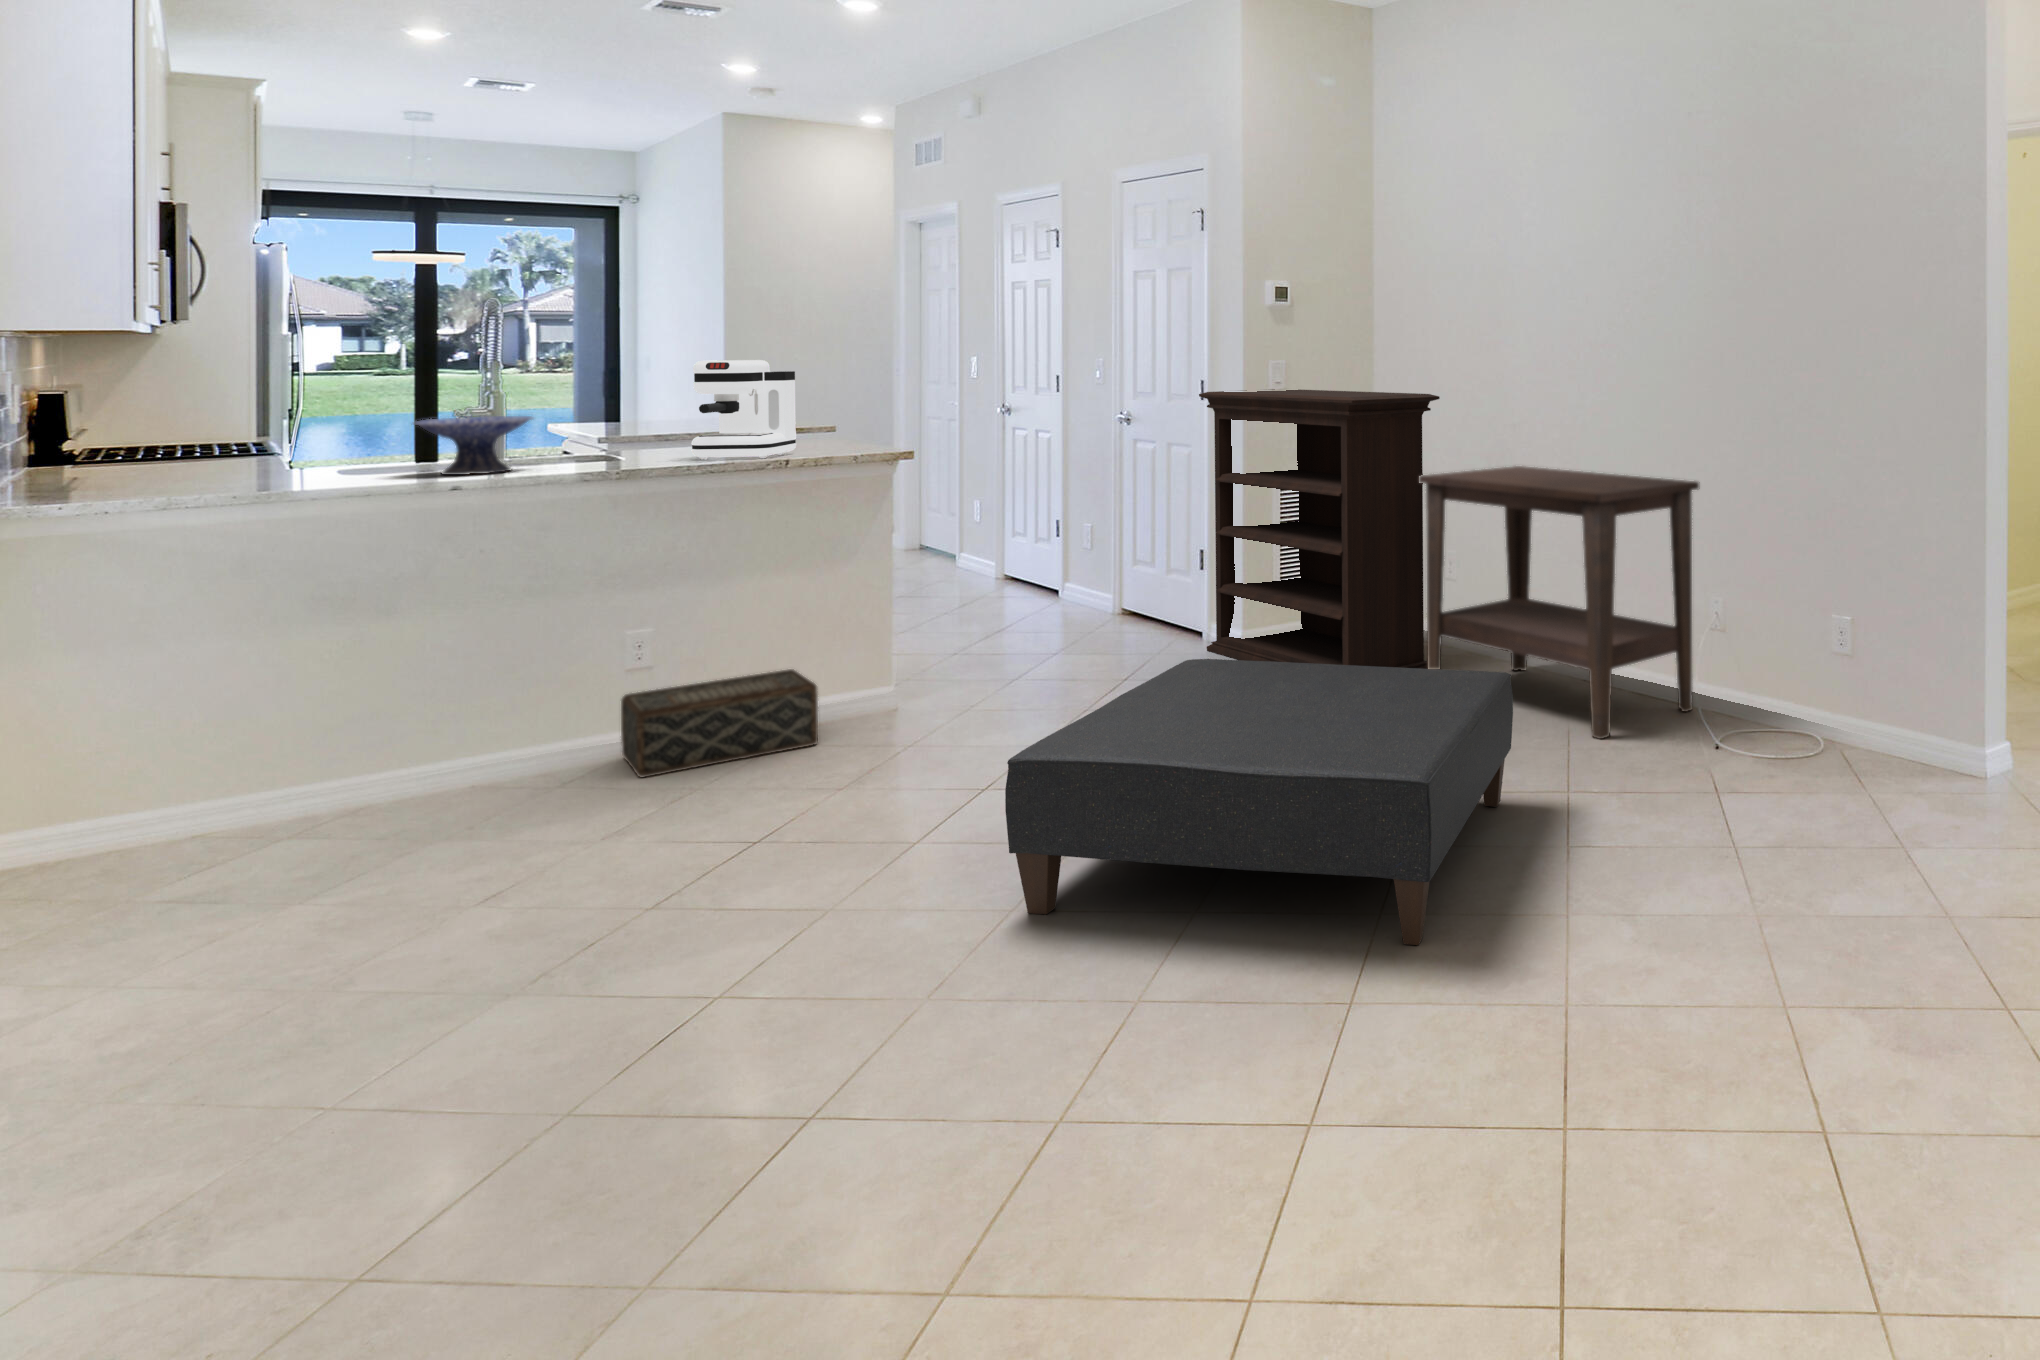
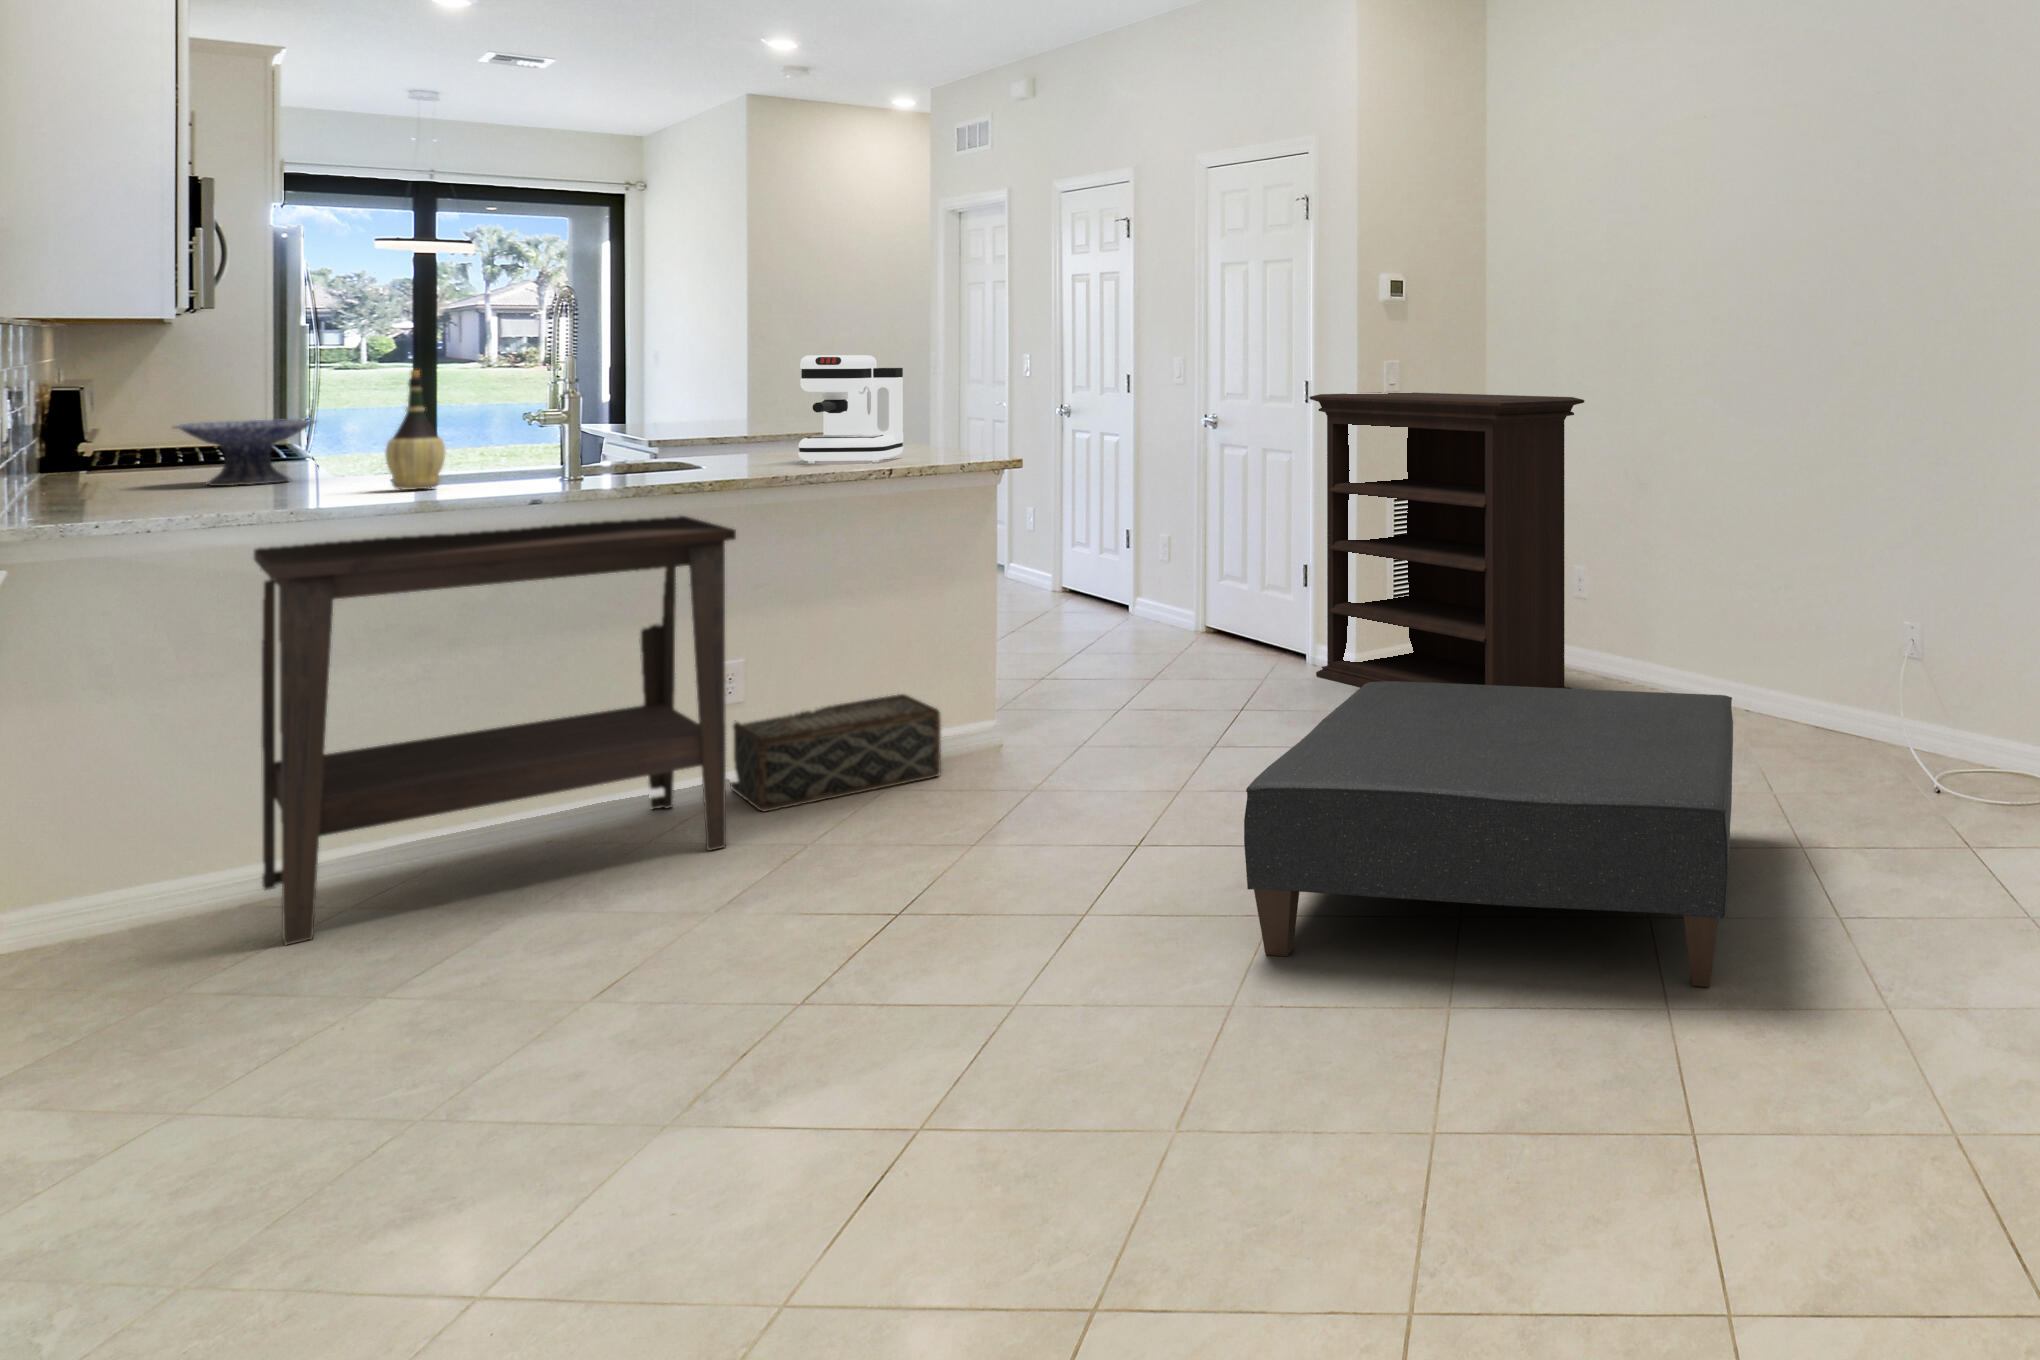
wine bottle: none [278,378,337,487] -> present [385,370,445,490]
decorative bowl: present [413,416,533,475] -> present [173,419,316,486]
side table: present [1419,466,1700,739] -> present [254,516,736,945]

